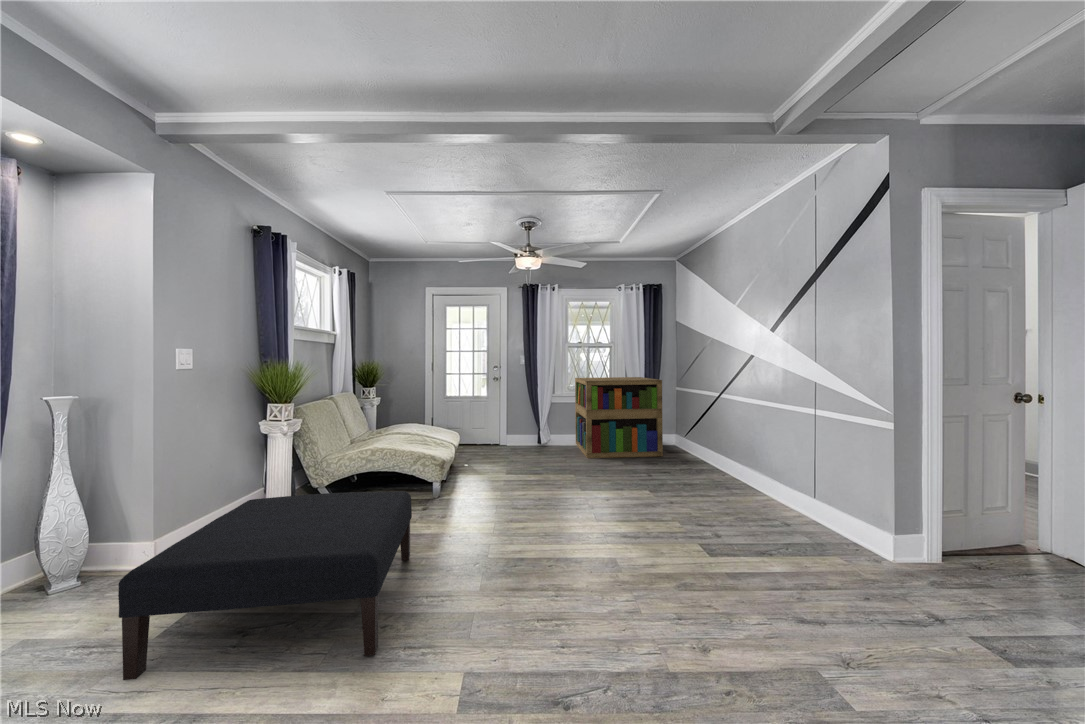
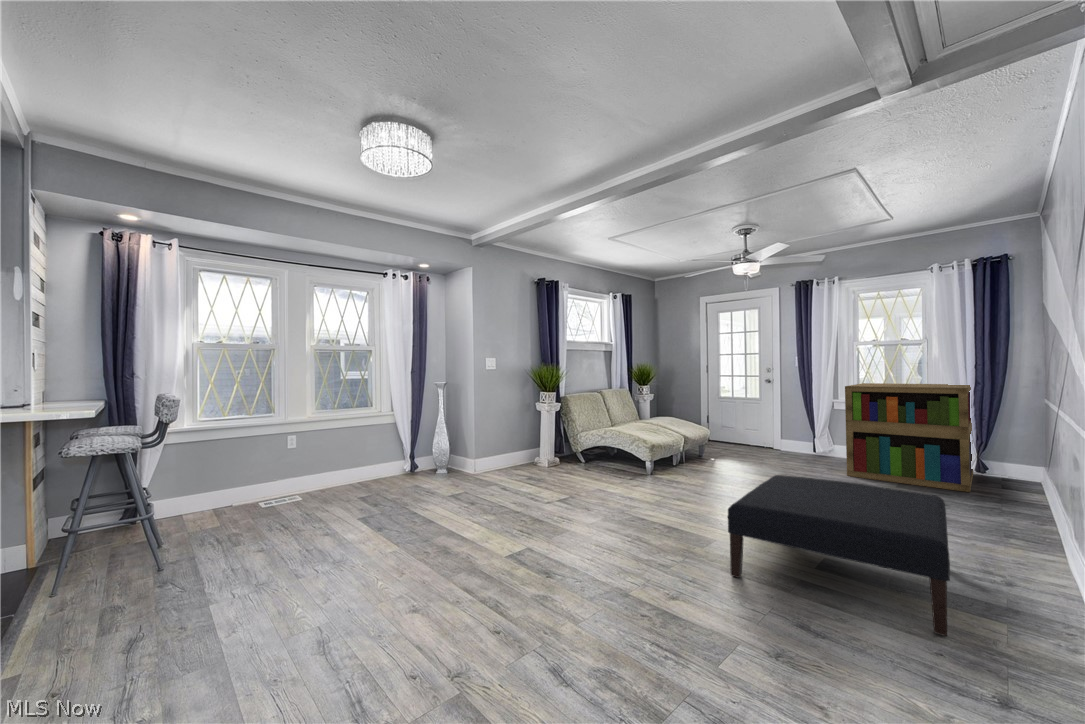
ottoman: present [118,491,412,680] -> present [728,475,950,636]

